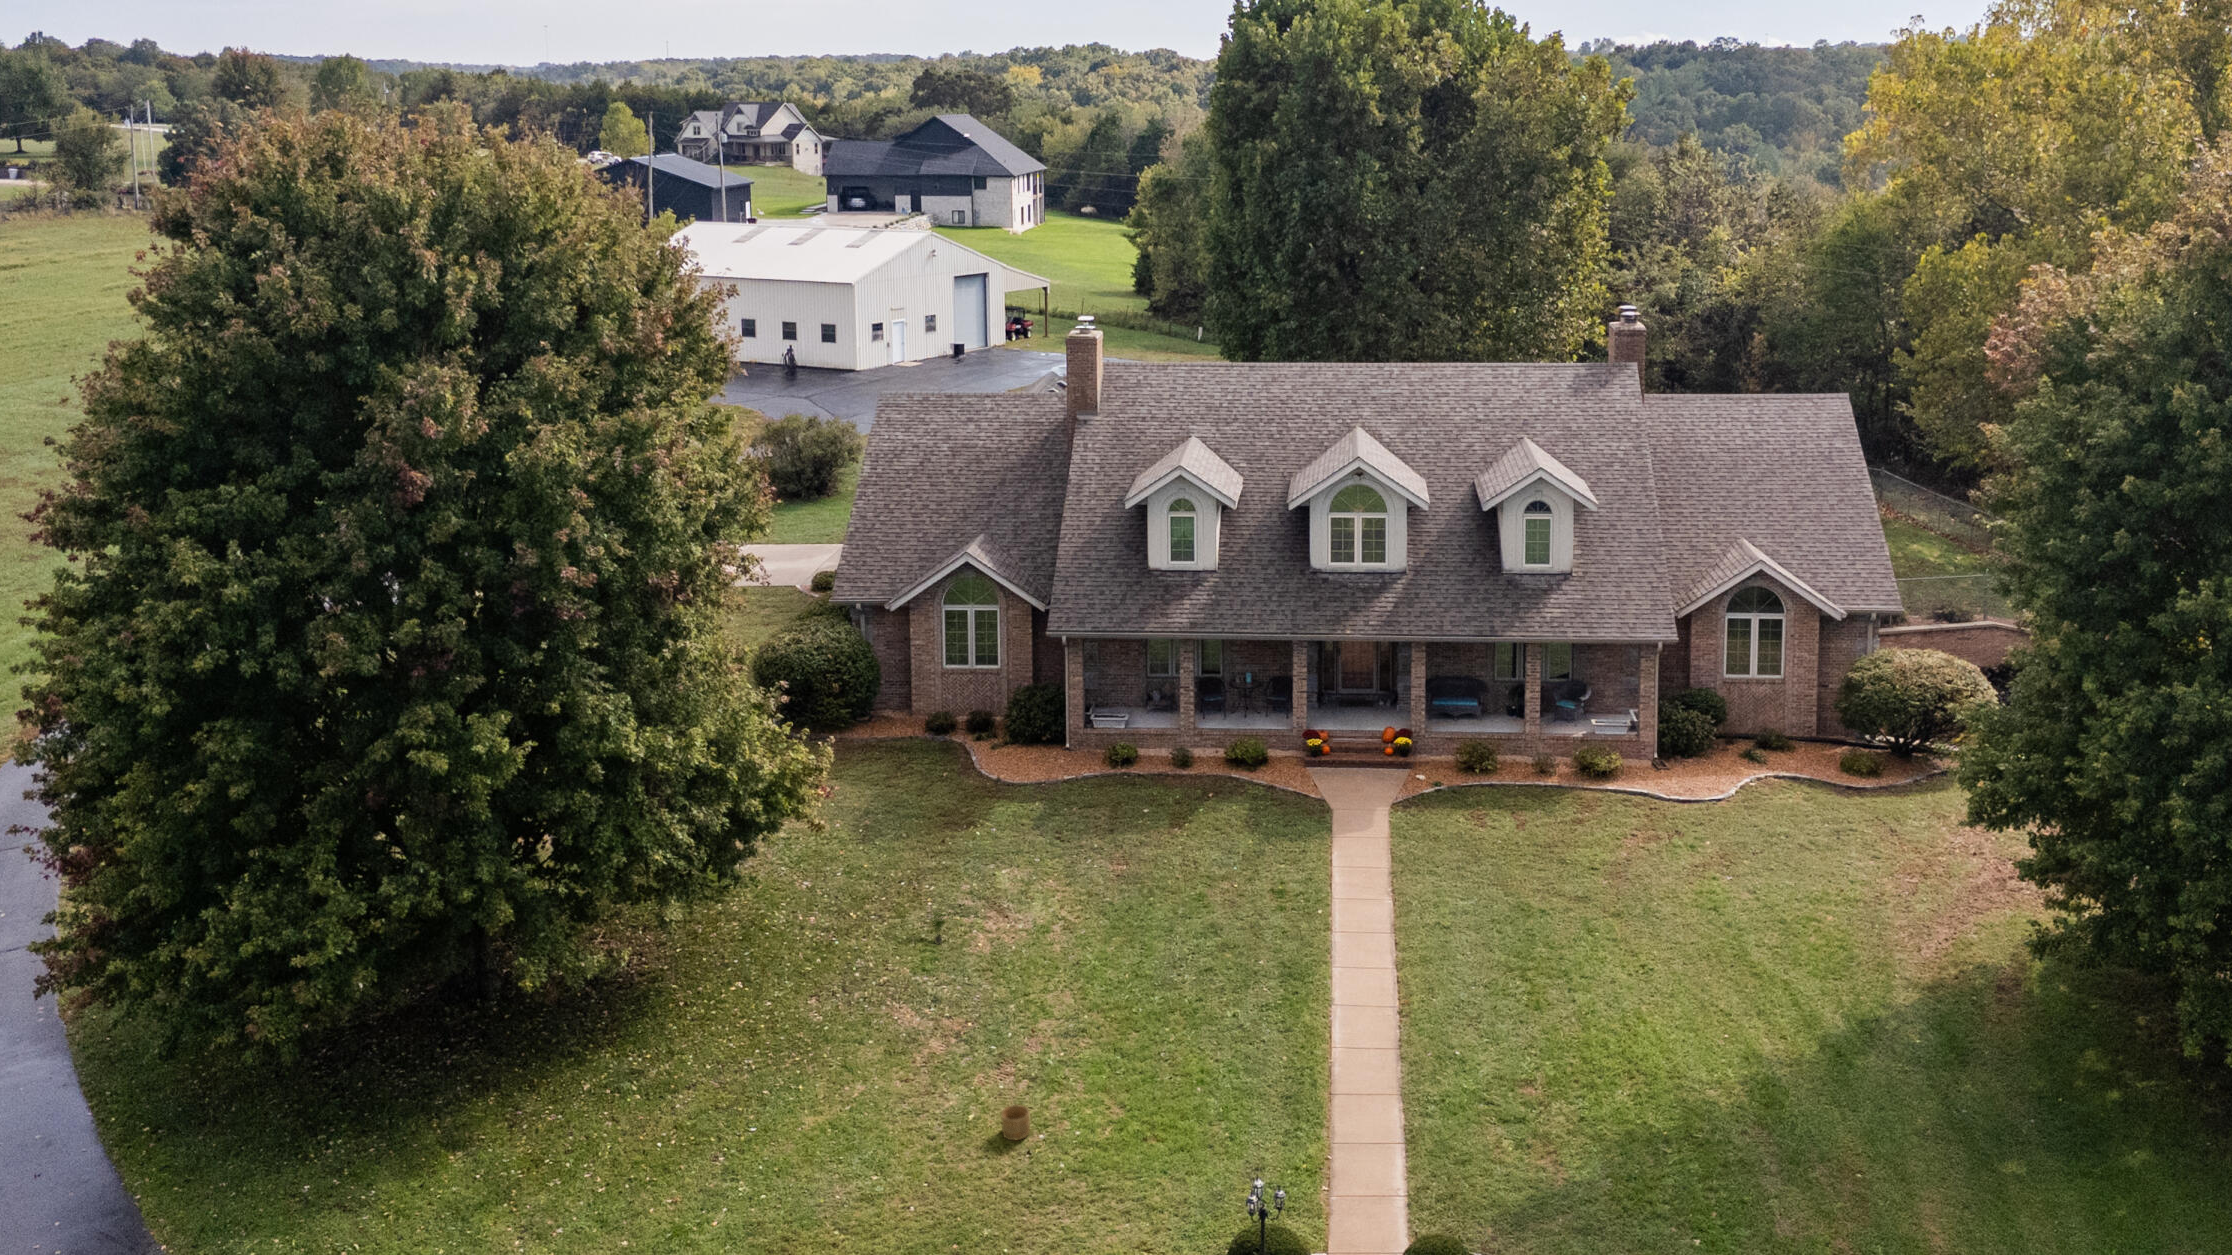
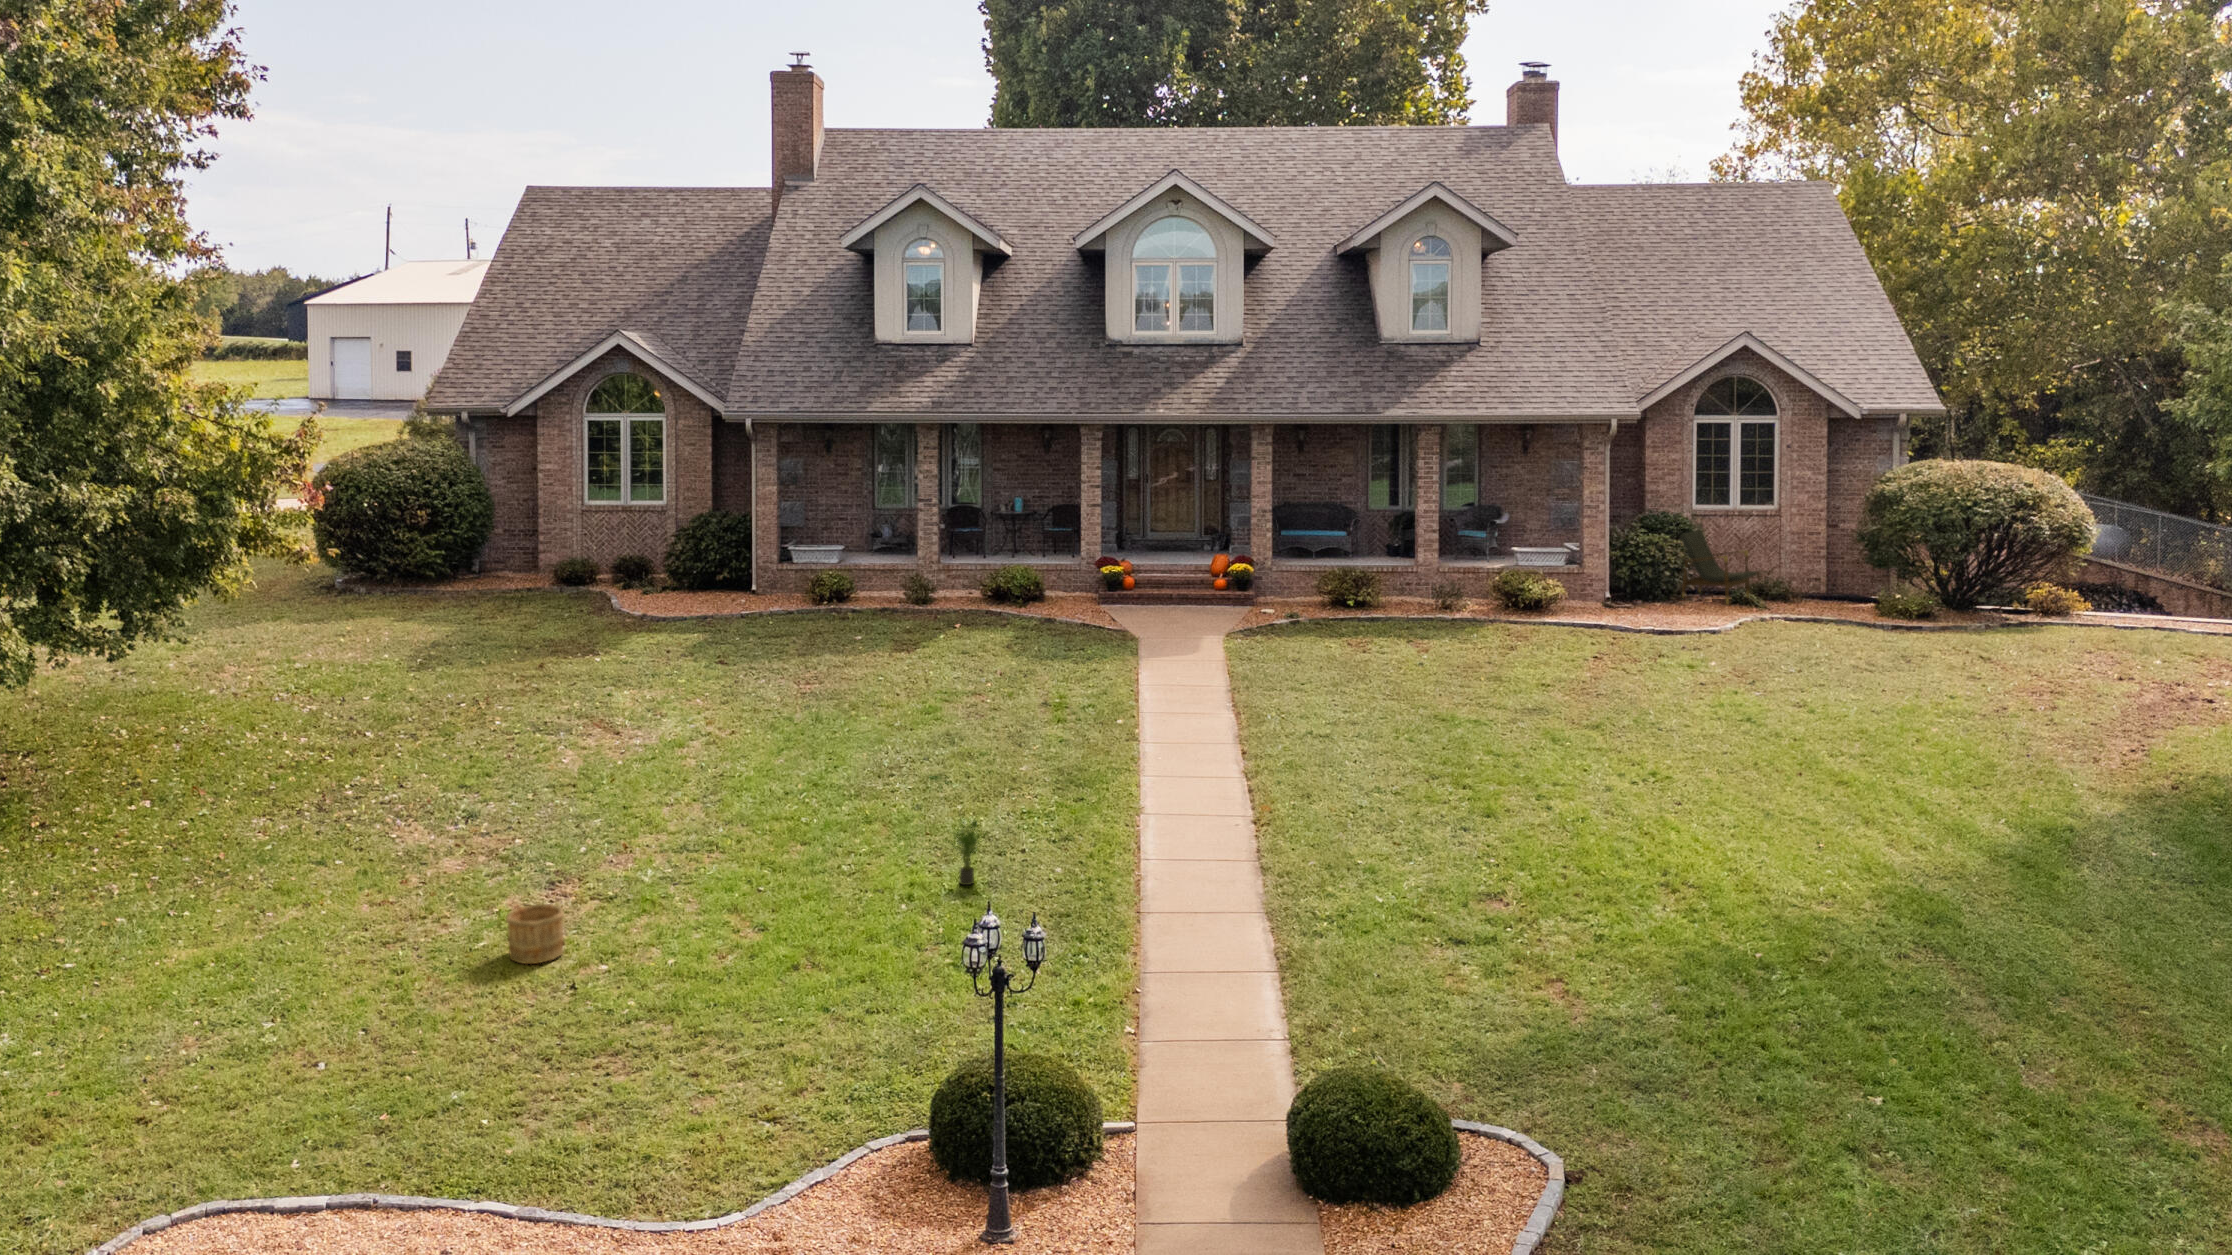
lounge chair: none [1707,706,1760,765] -> present [1680,531,1757,604]
potted plant: present [931,914,945,944] -> present [945,817,985,885]

